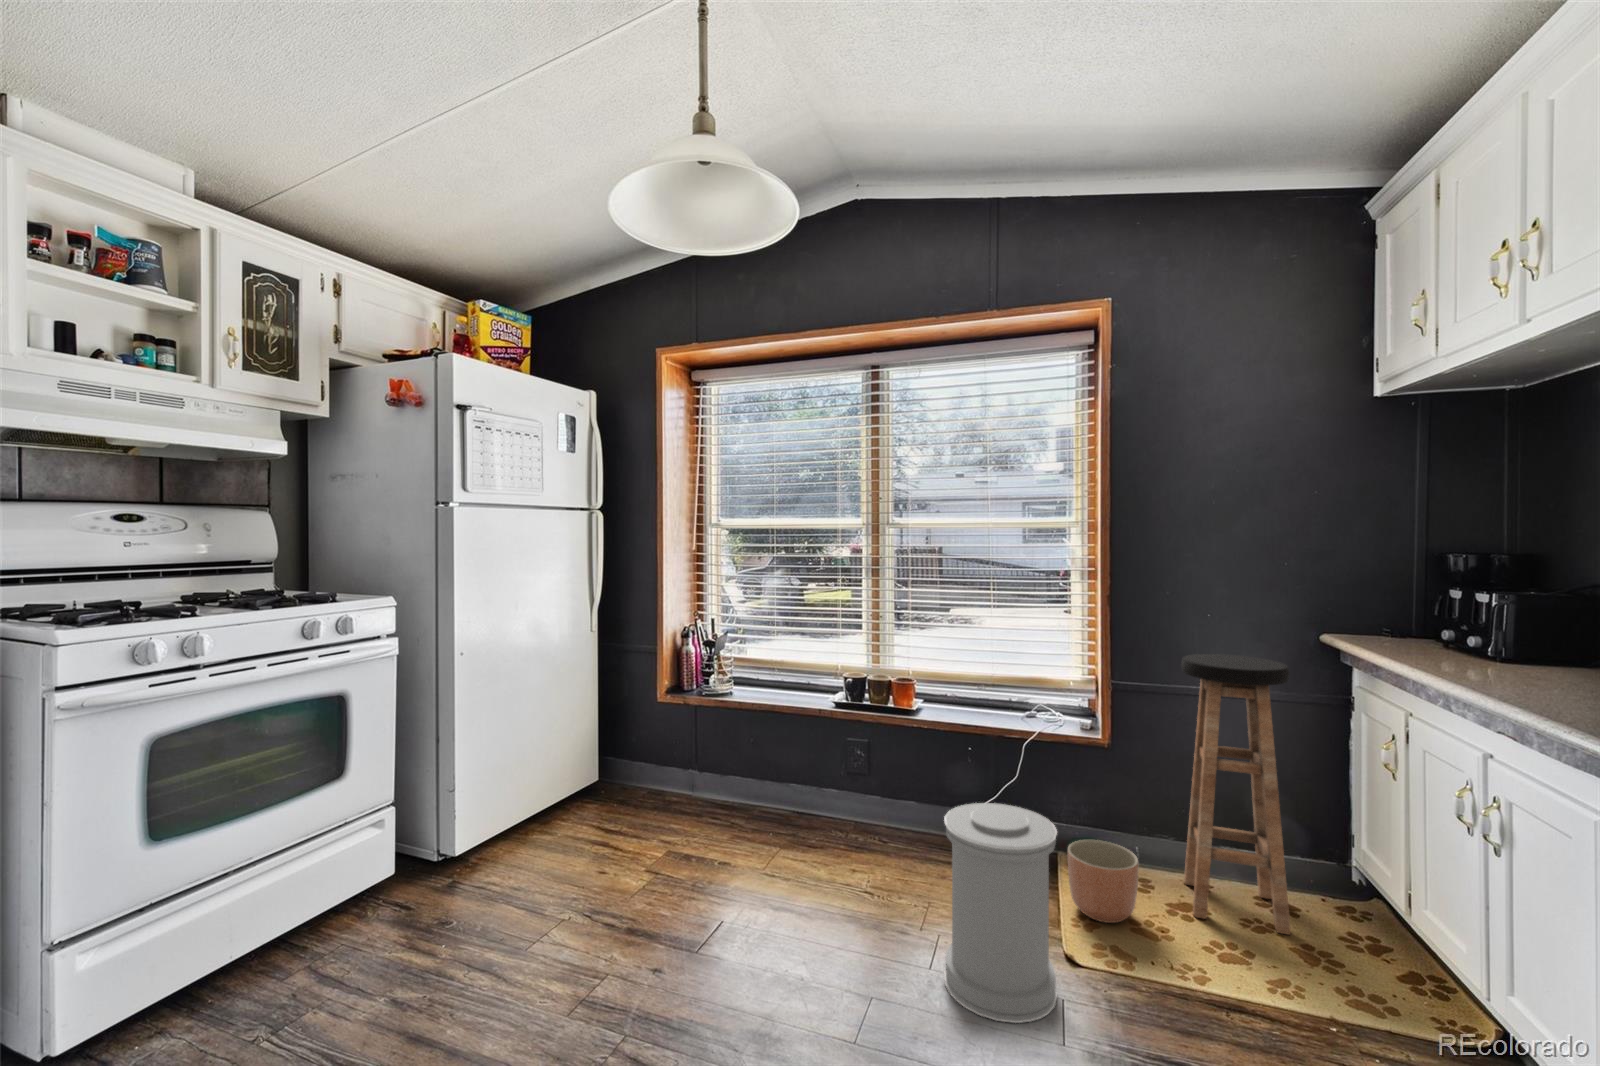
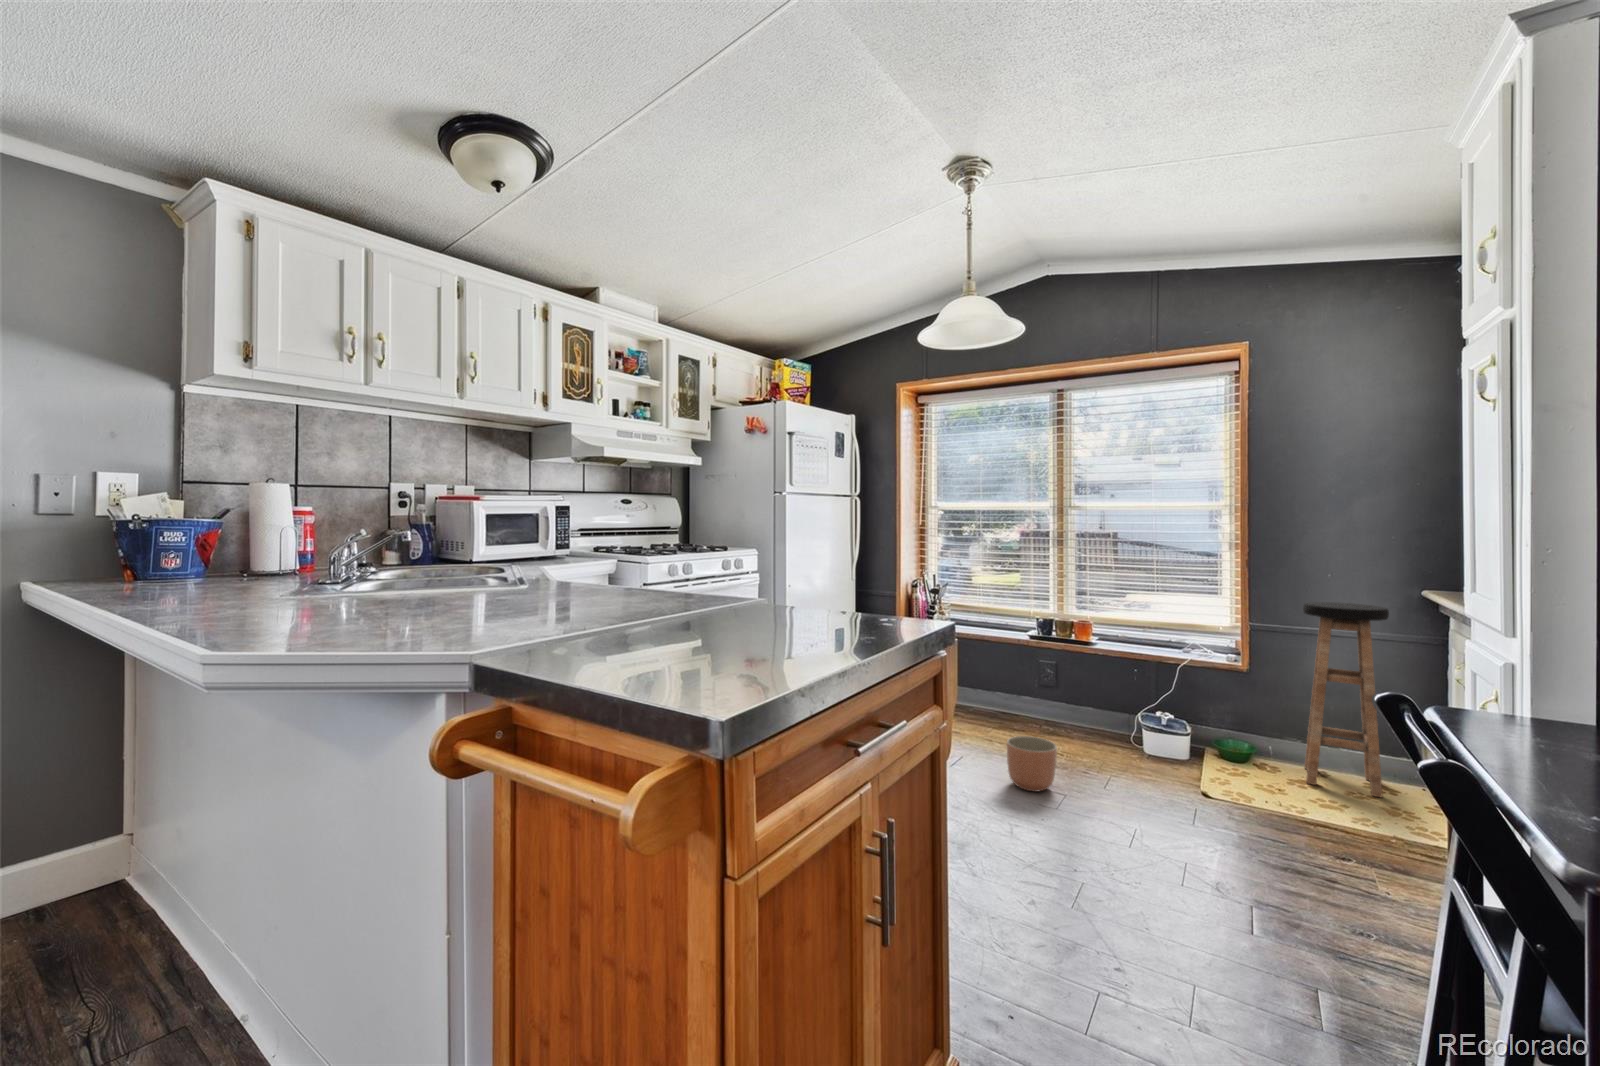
trash can: present [944,803,1057,1023] -> none [1116,687,1196,811]
planter: present [1068,840,1138,923] -> present [1007,736,1057,792]

